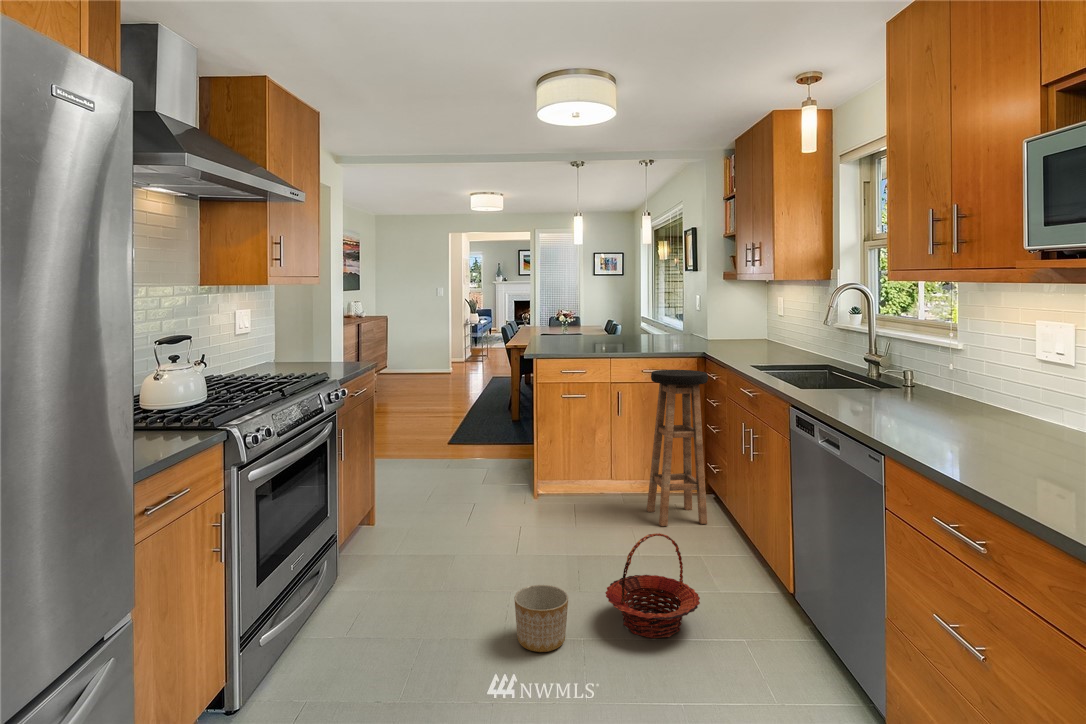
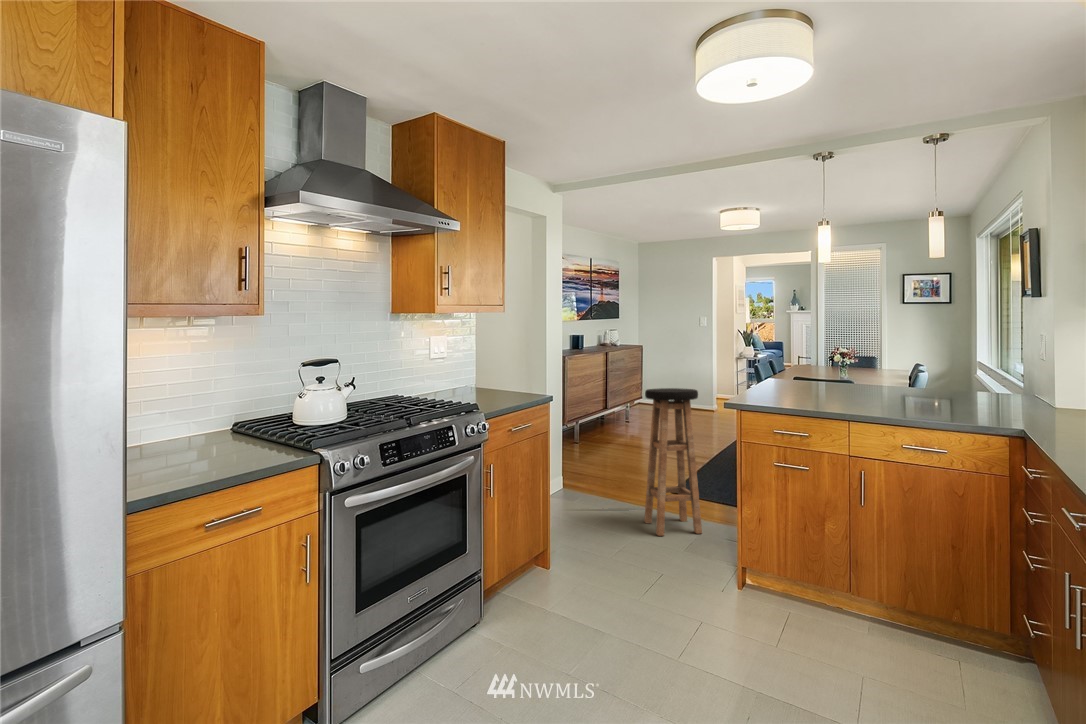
basket: present [605,533,700,638] -> none [605,534,698,639]
planter: present [514,585,568,652] -> none [515,586,568,653]

